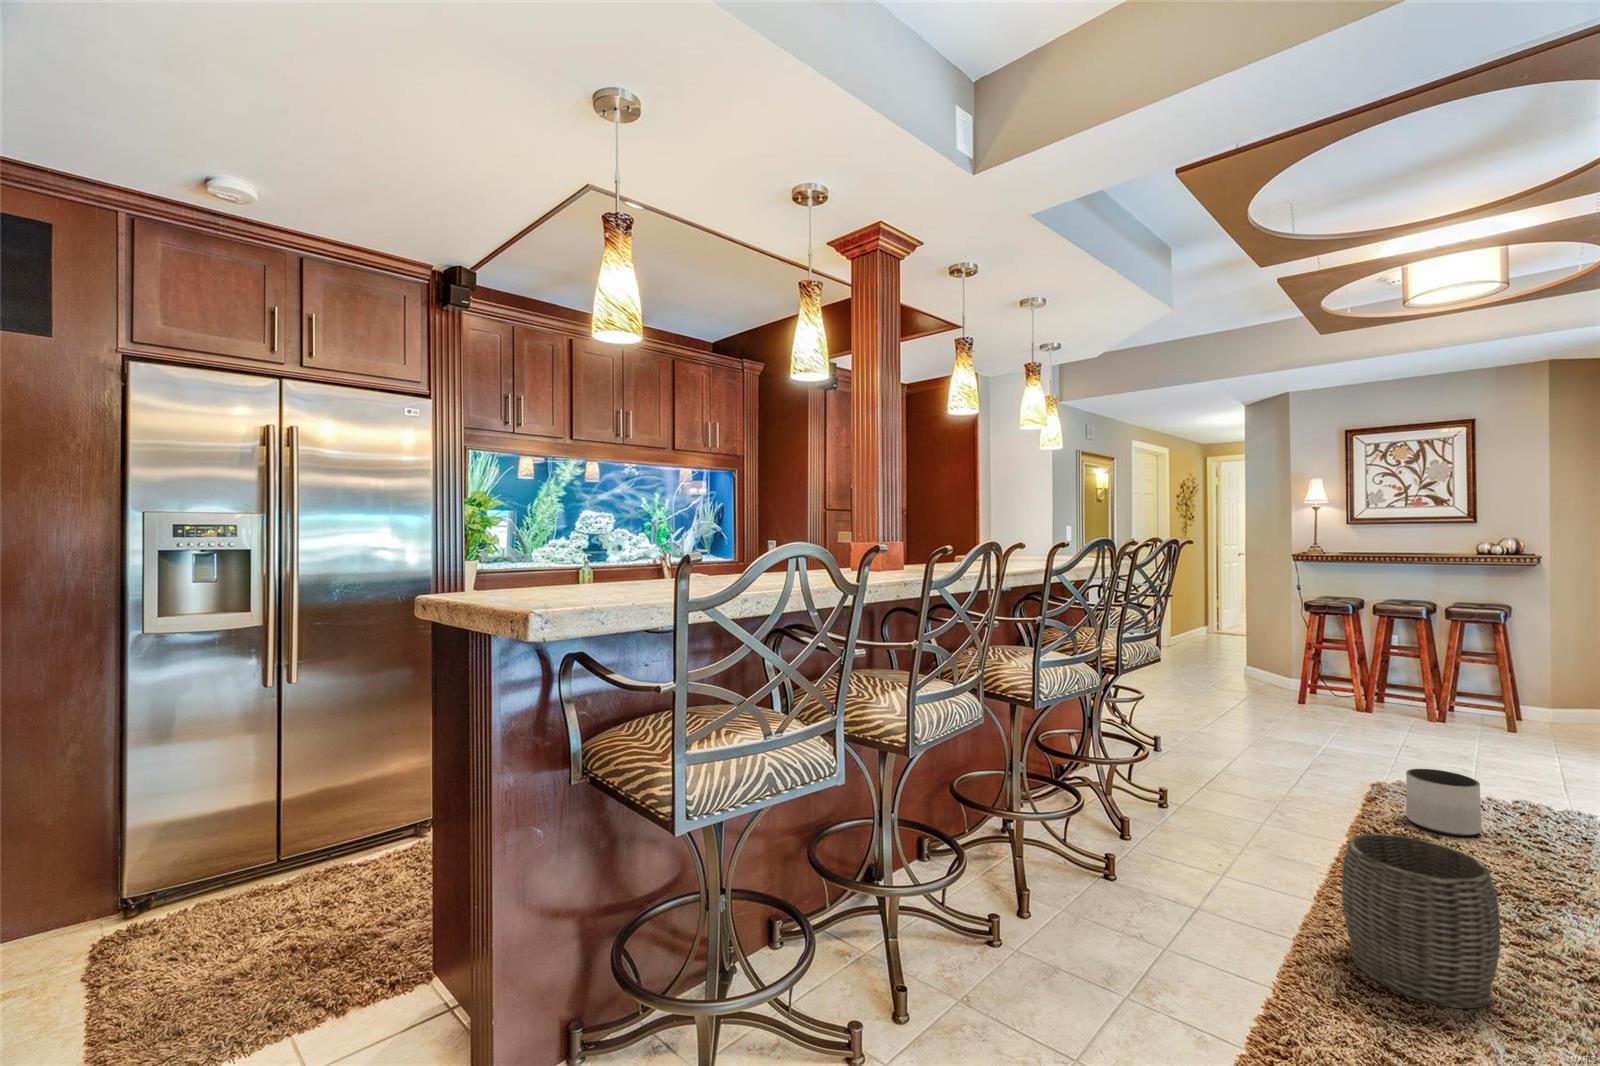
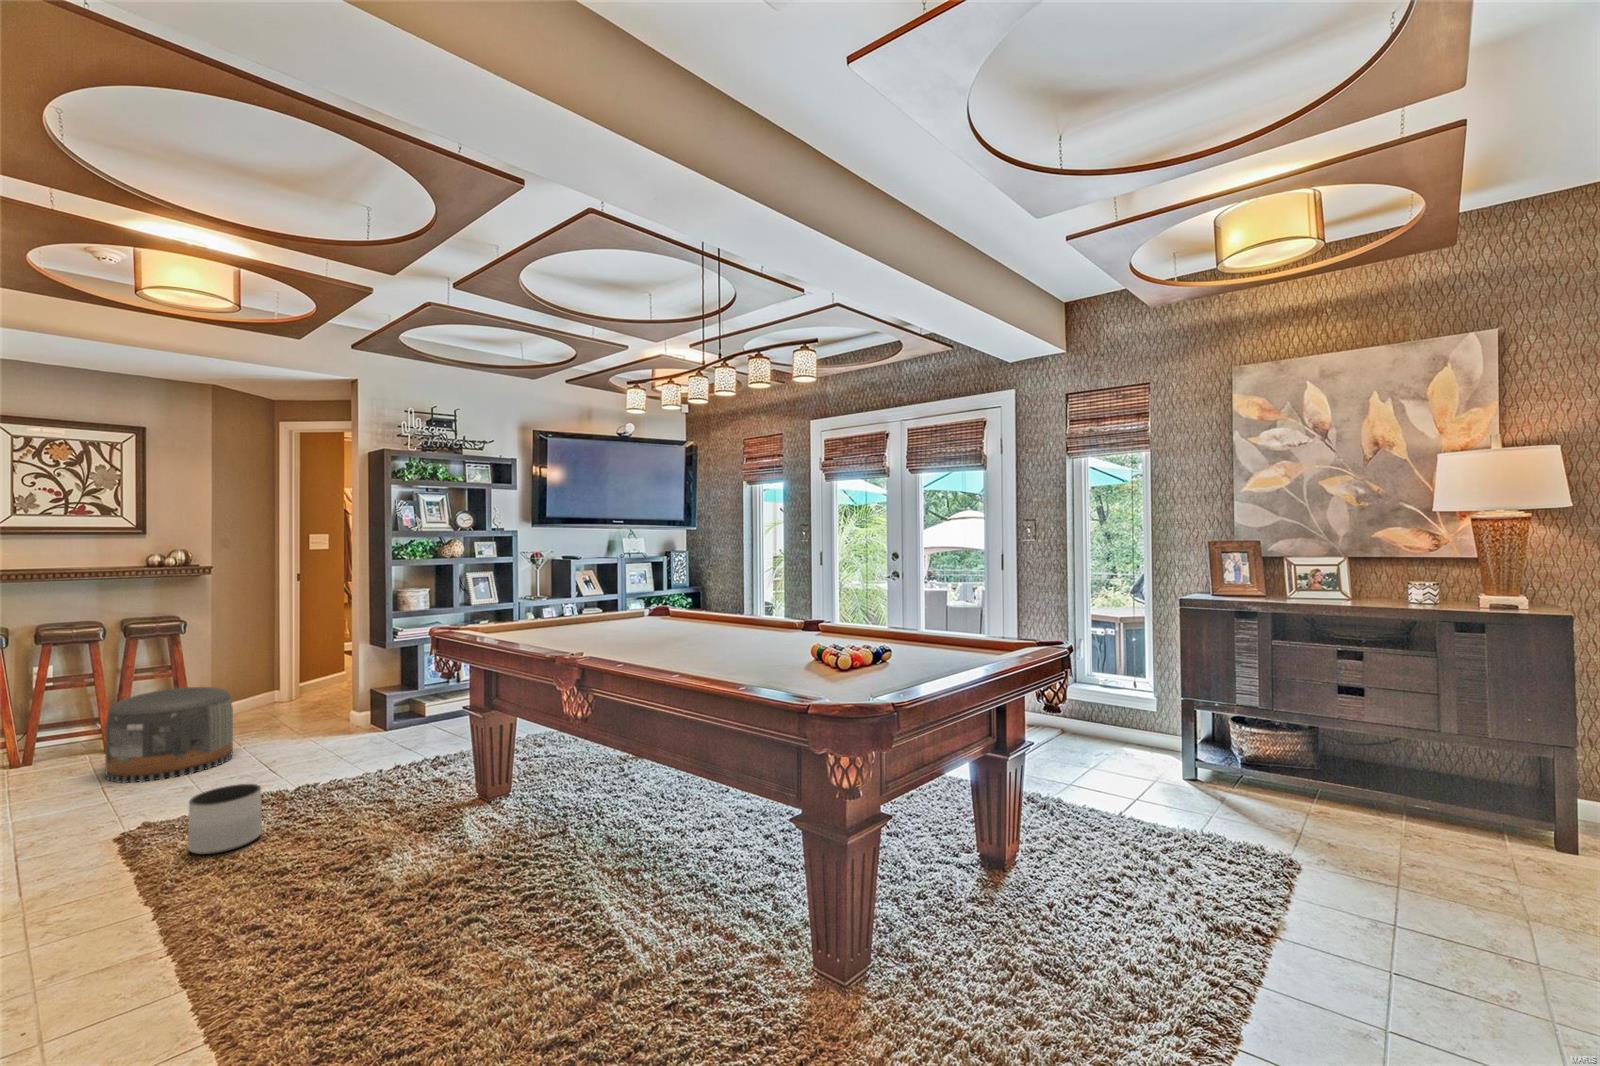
pouf: none [1407,675,1534,767] -> present [105,687,233,783]
woven basket: present [1342,834,1500,1009] -> none [275,843,415,1019]

